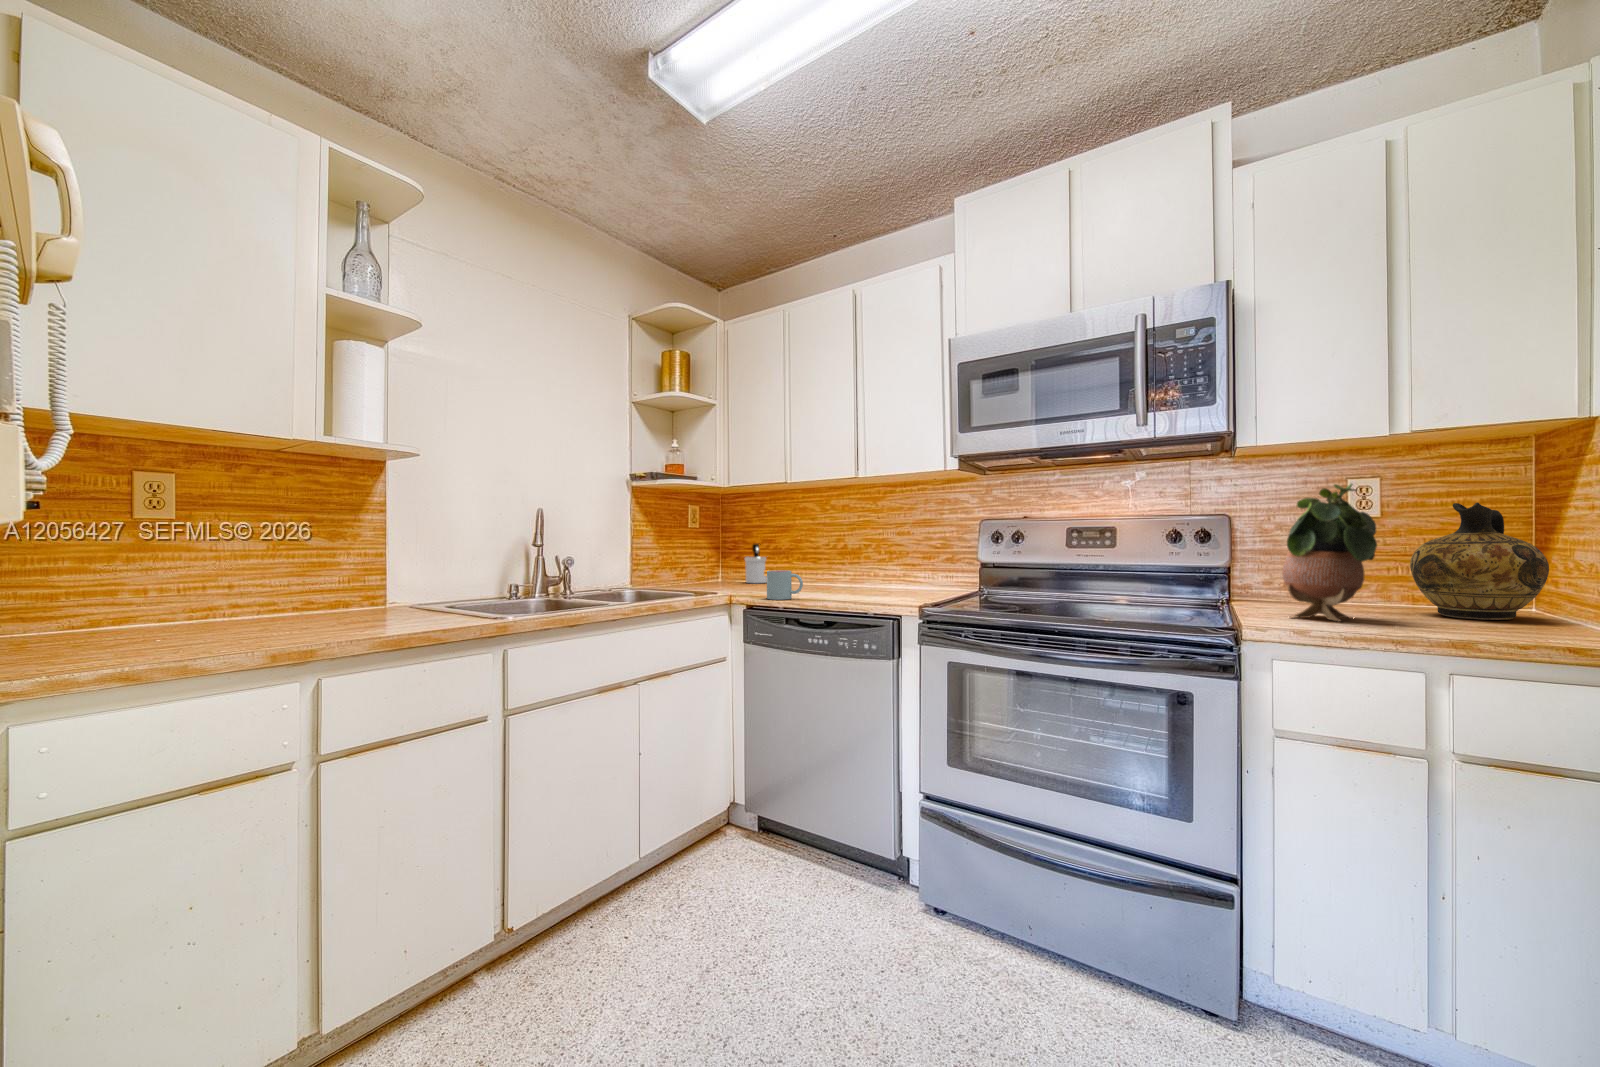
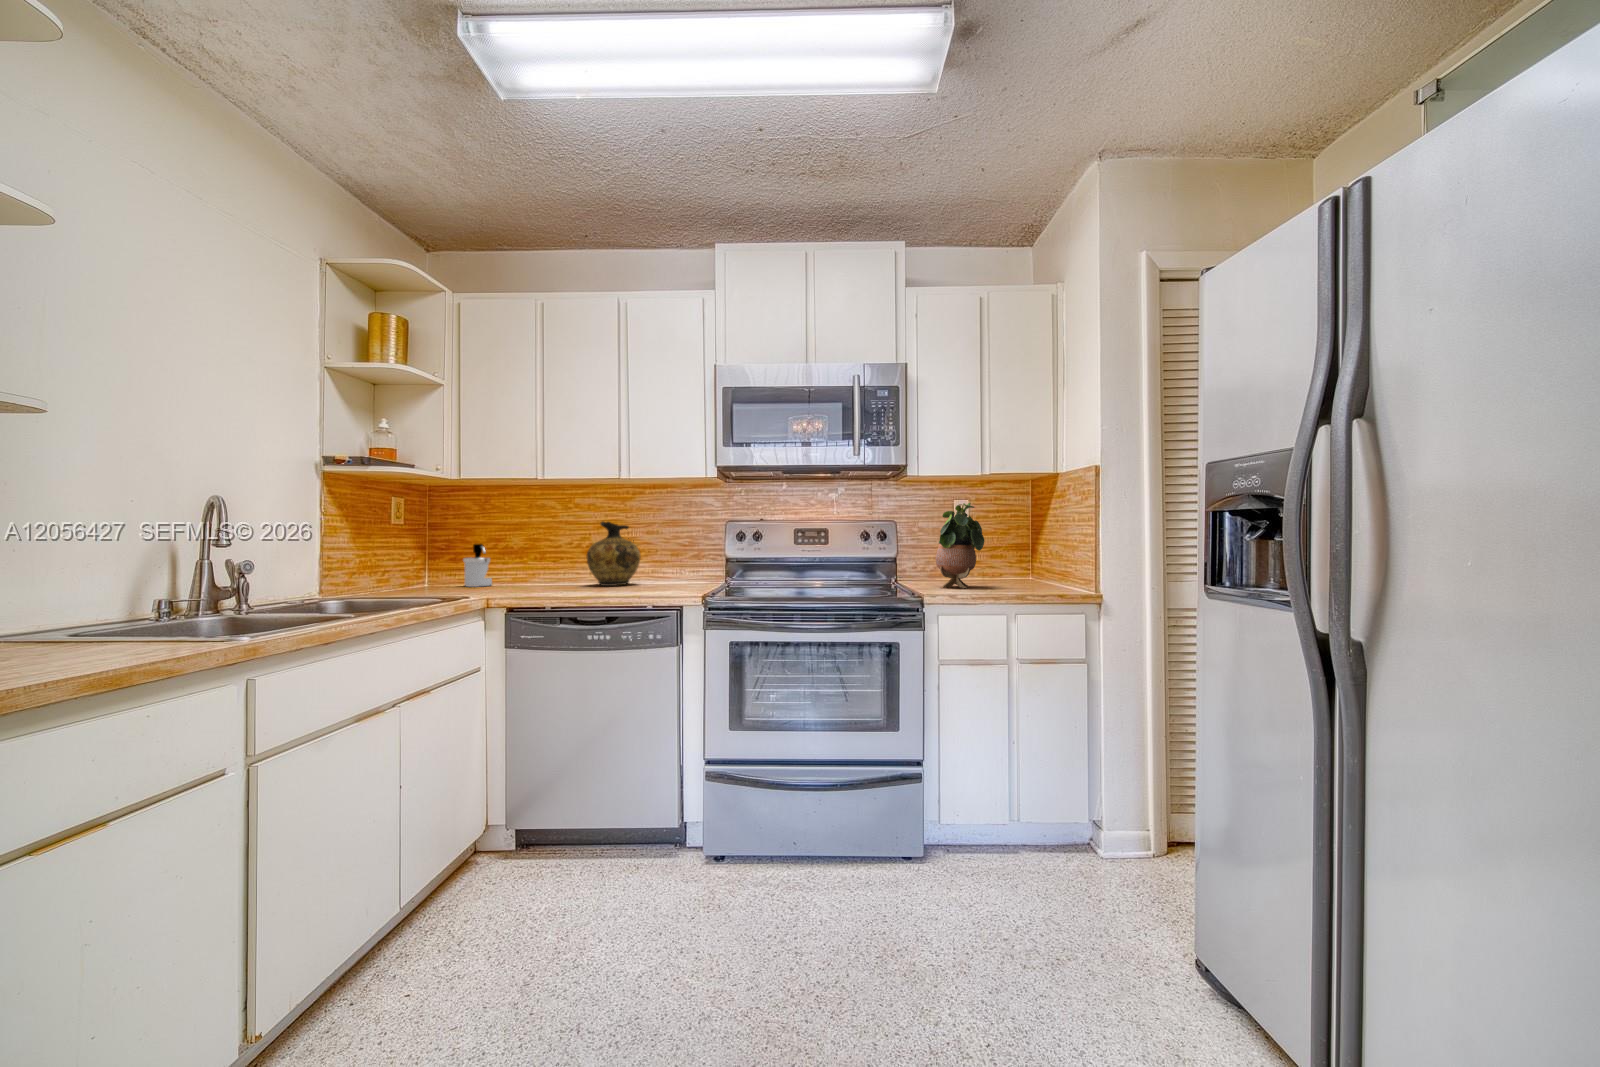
ceramic jug: present [1410,502,1549,620] -> present [587,522,640,586]
mug: present [767,570,803,600] -> none [537,569,577,599]

